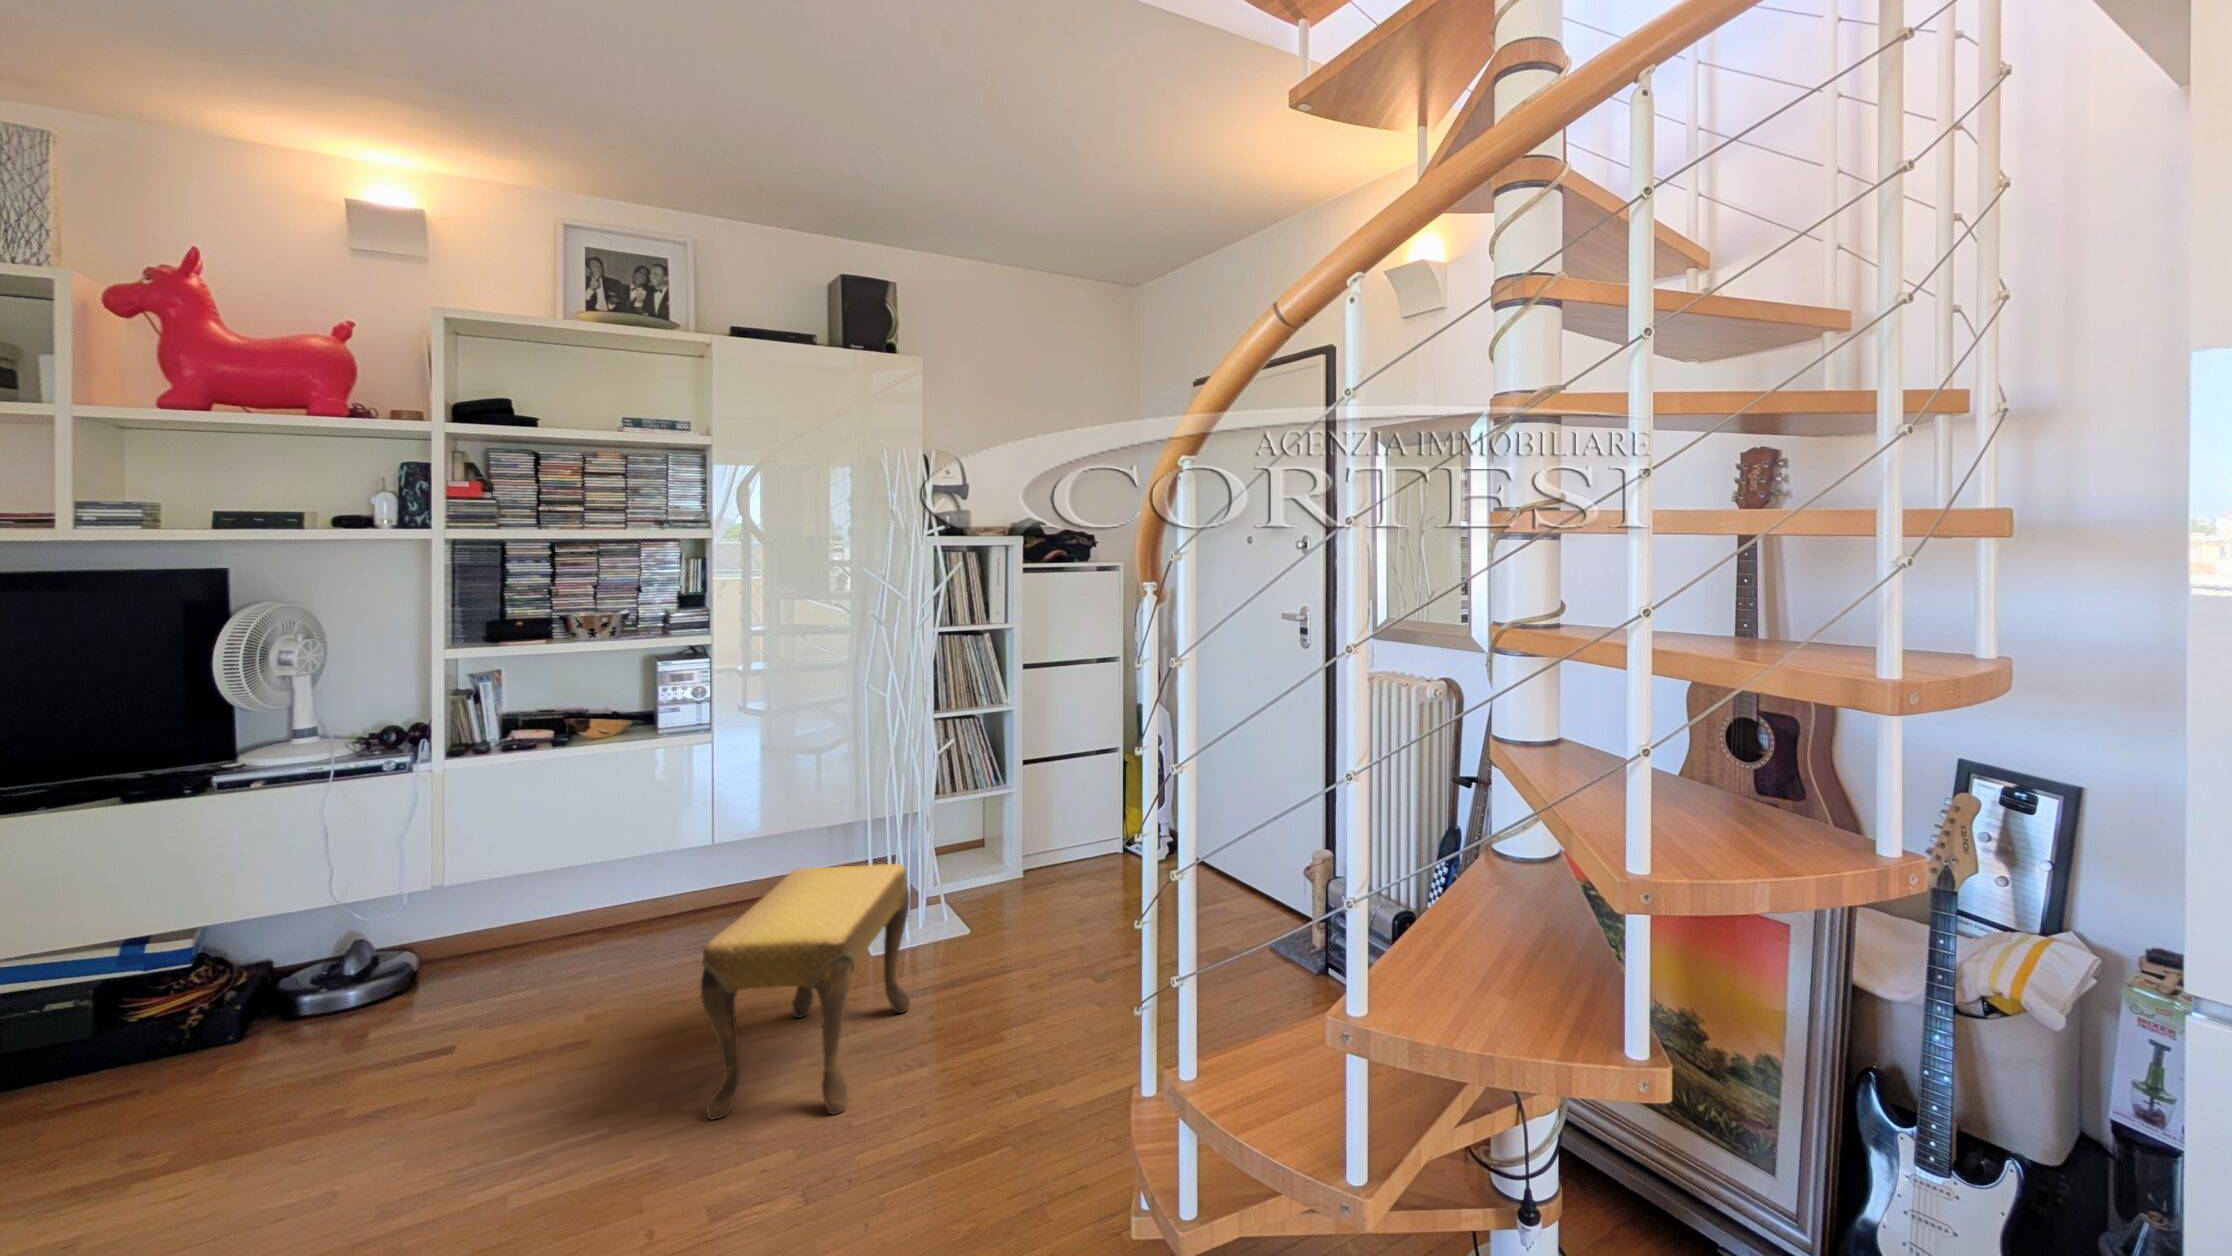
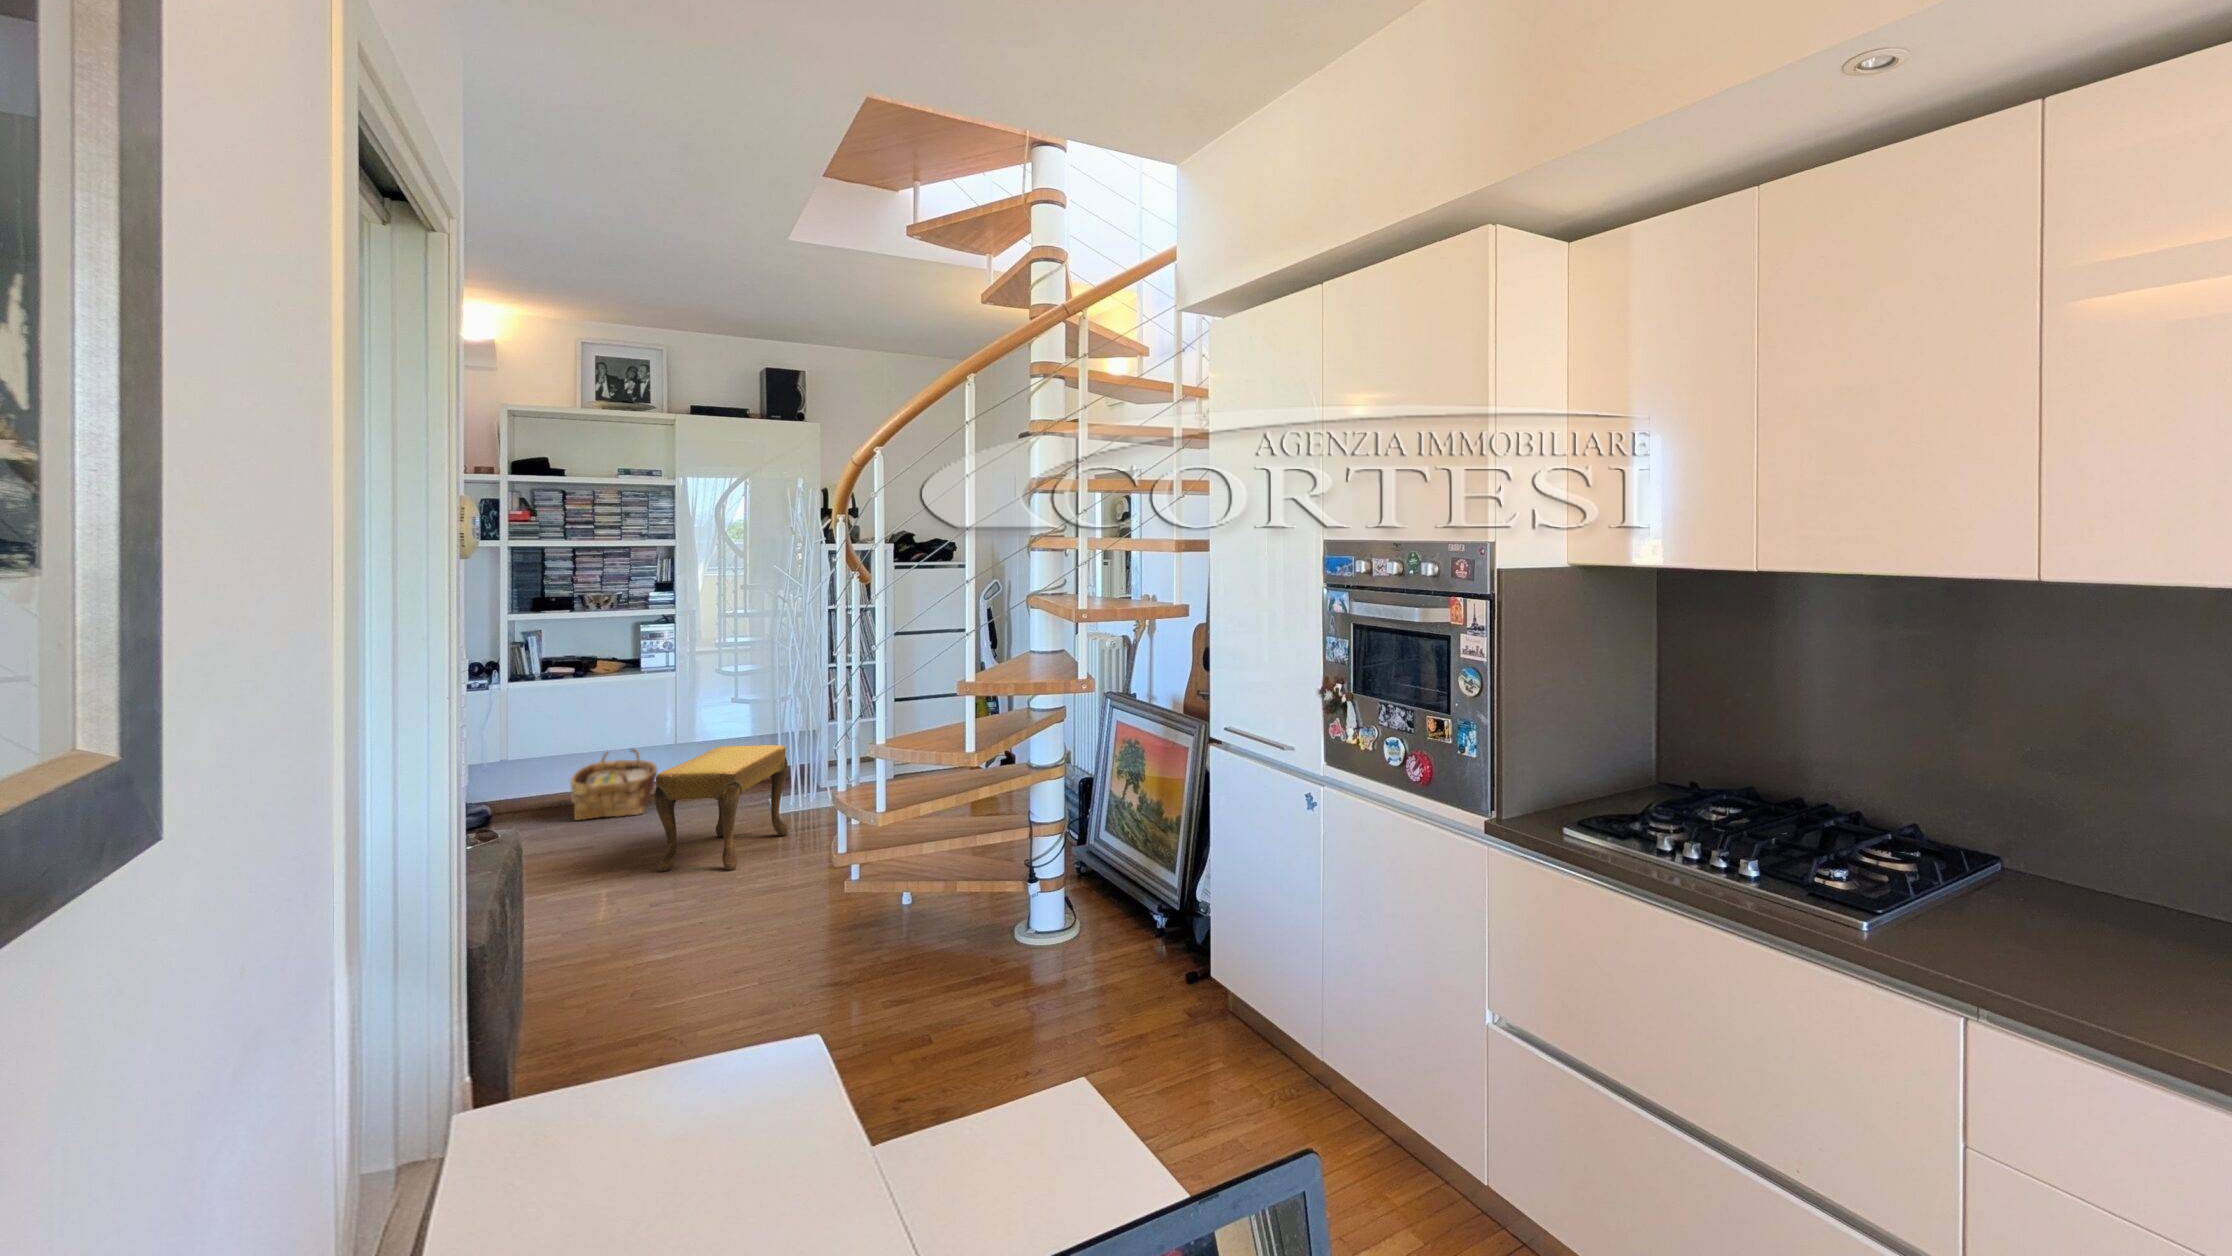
woven basket: none [548,844,685,976] -> present [570,749,657,820]

